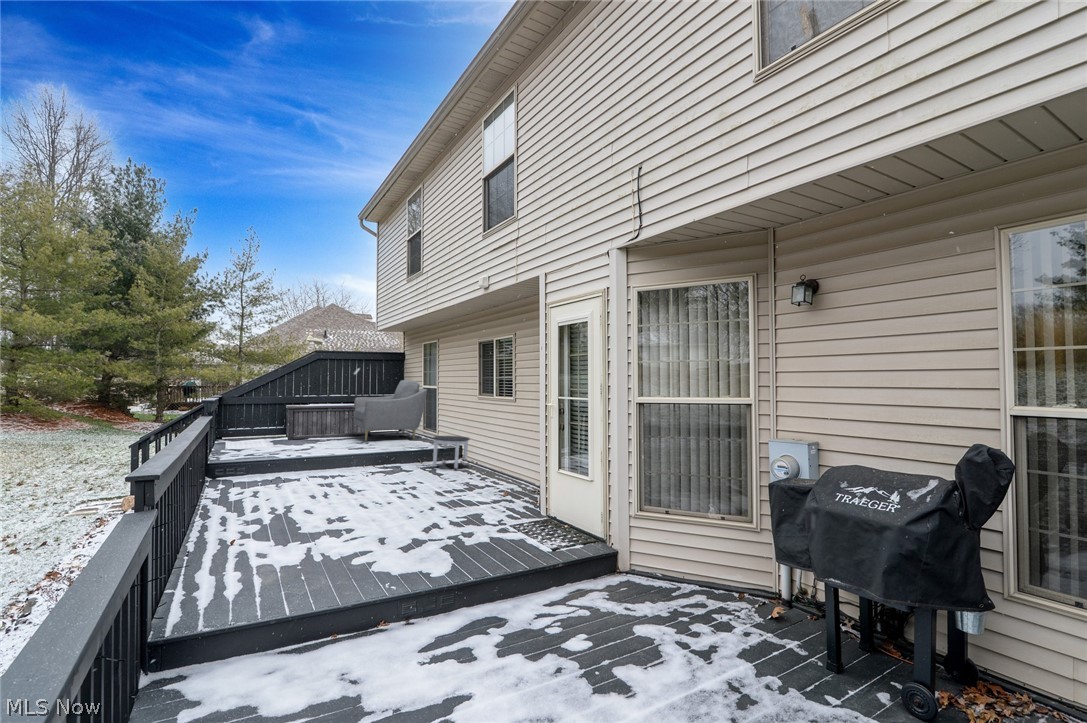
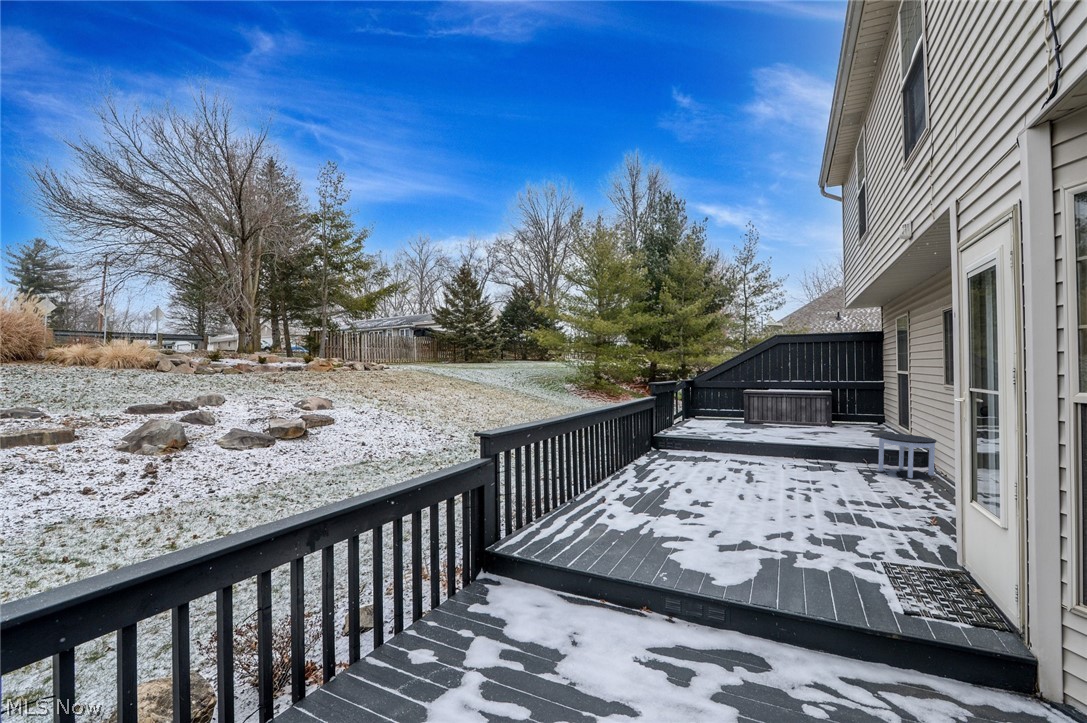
chair: present [354,380,427,441] -> none [813,364,900,435]

